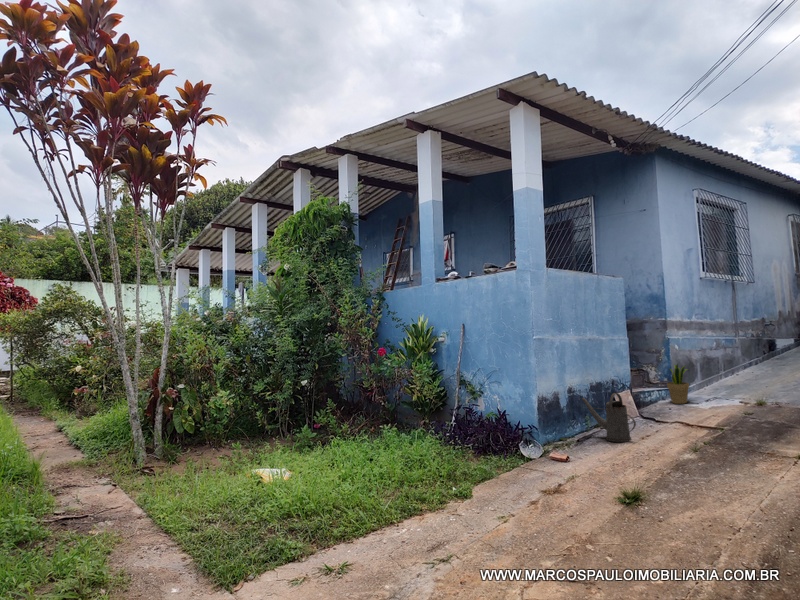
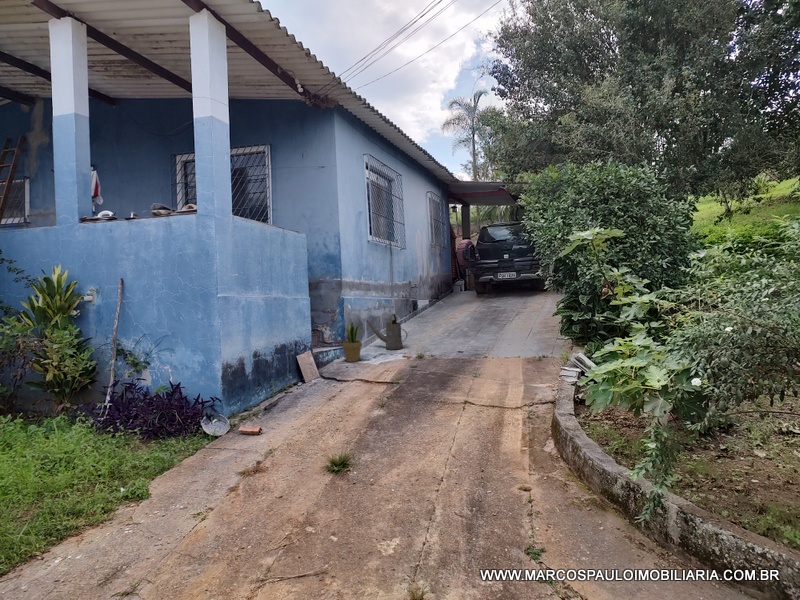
watering can: present [582,393,636,442] -> present [366,314,408,350]

